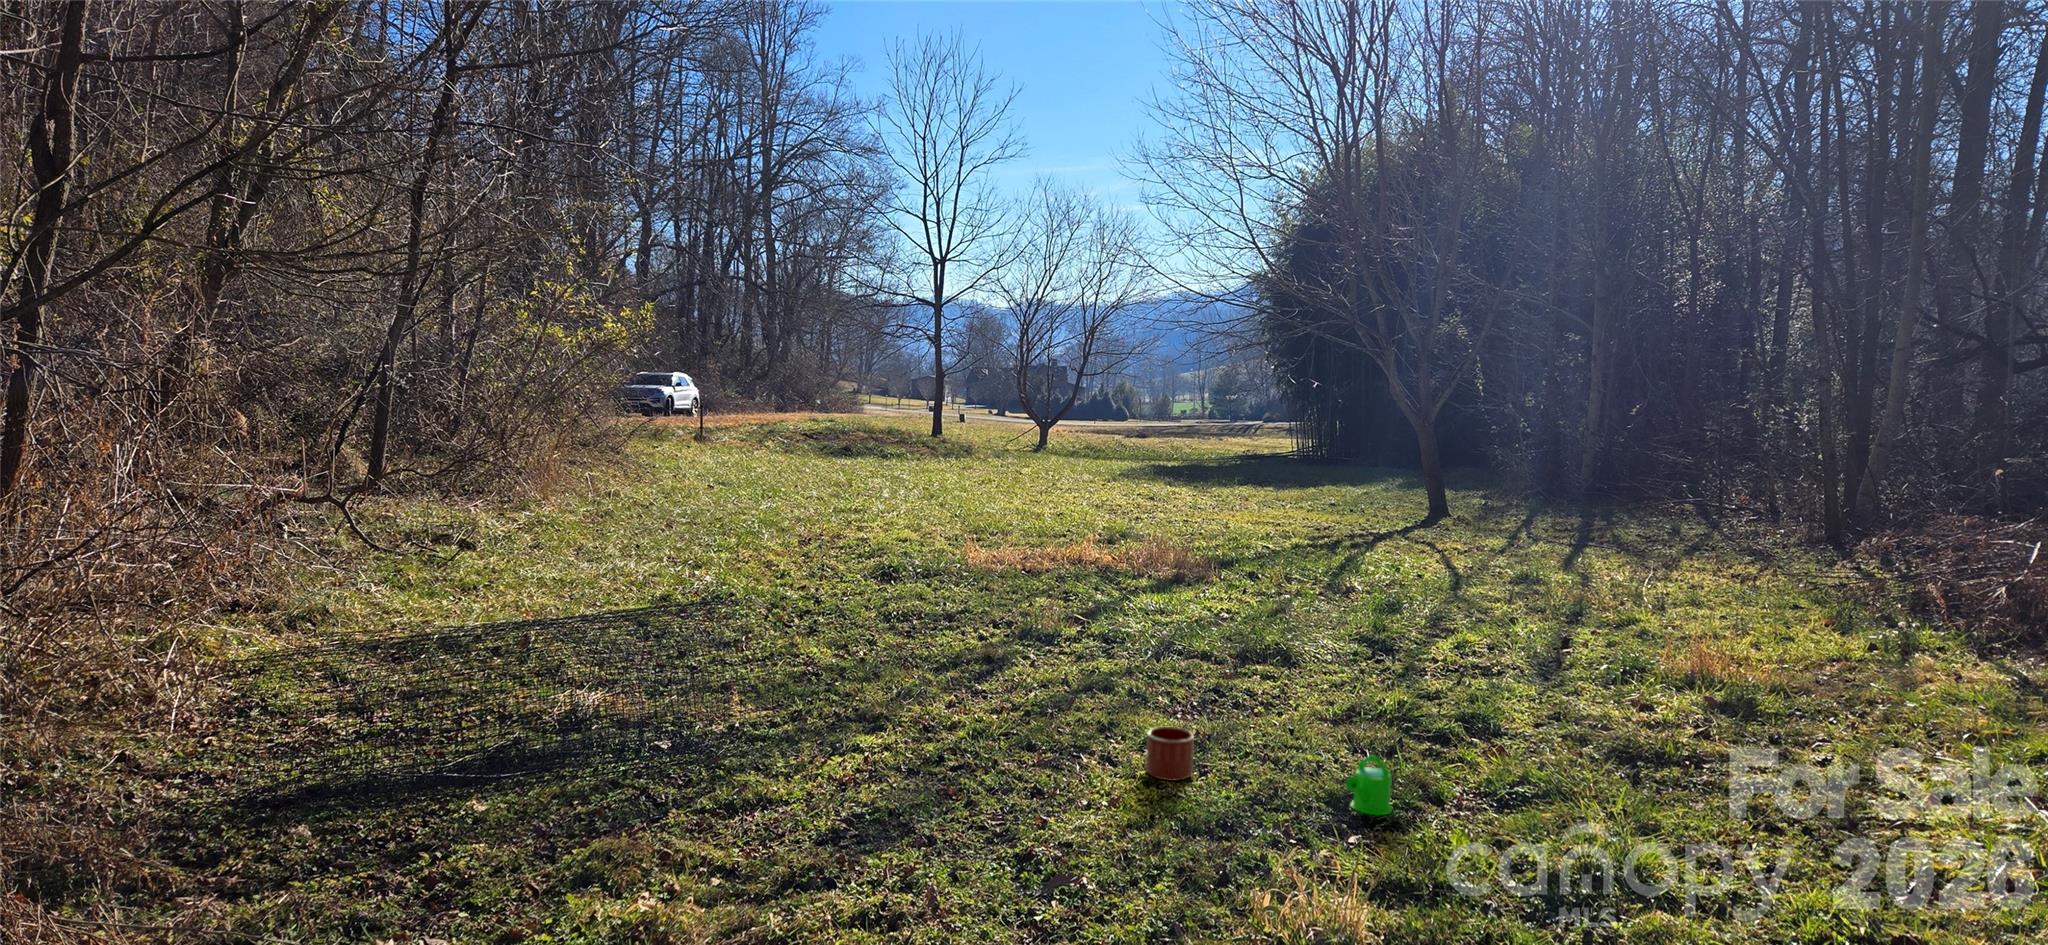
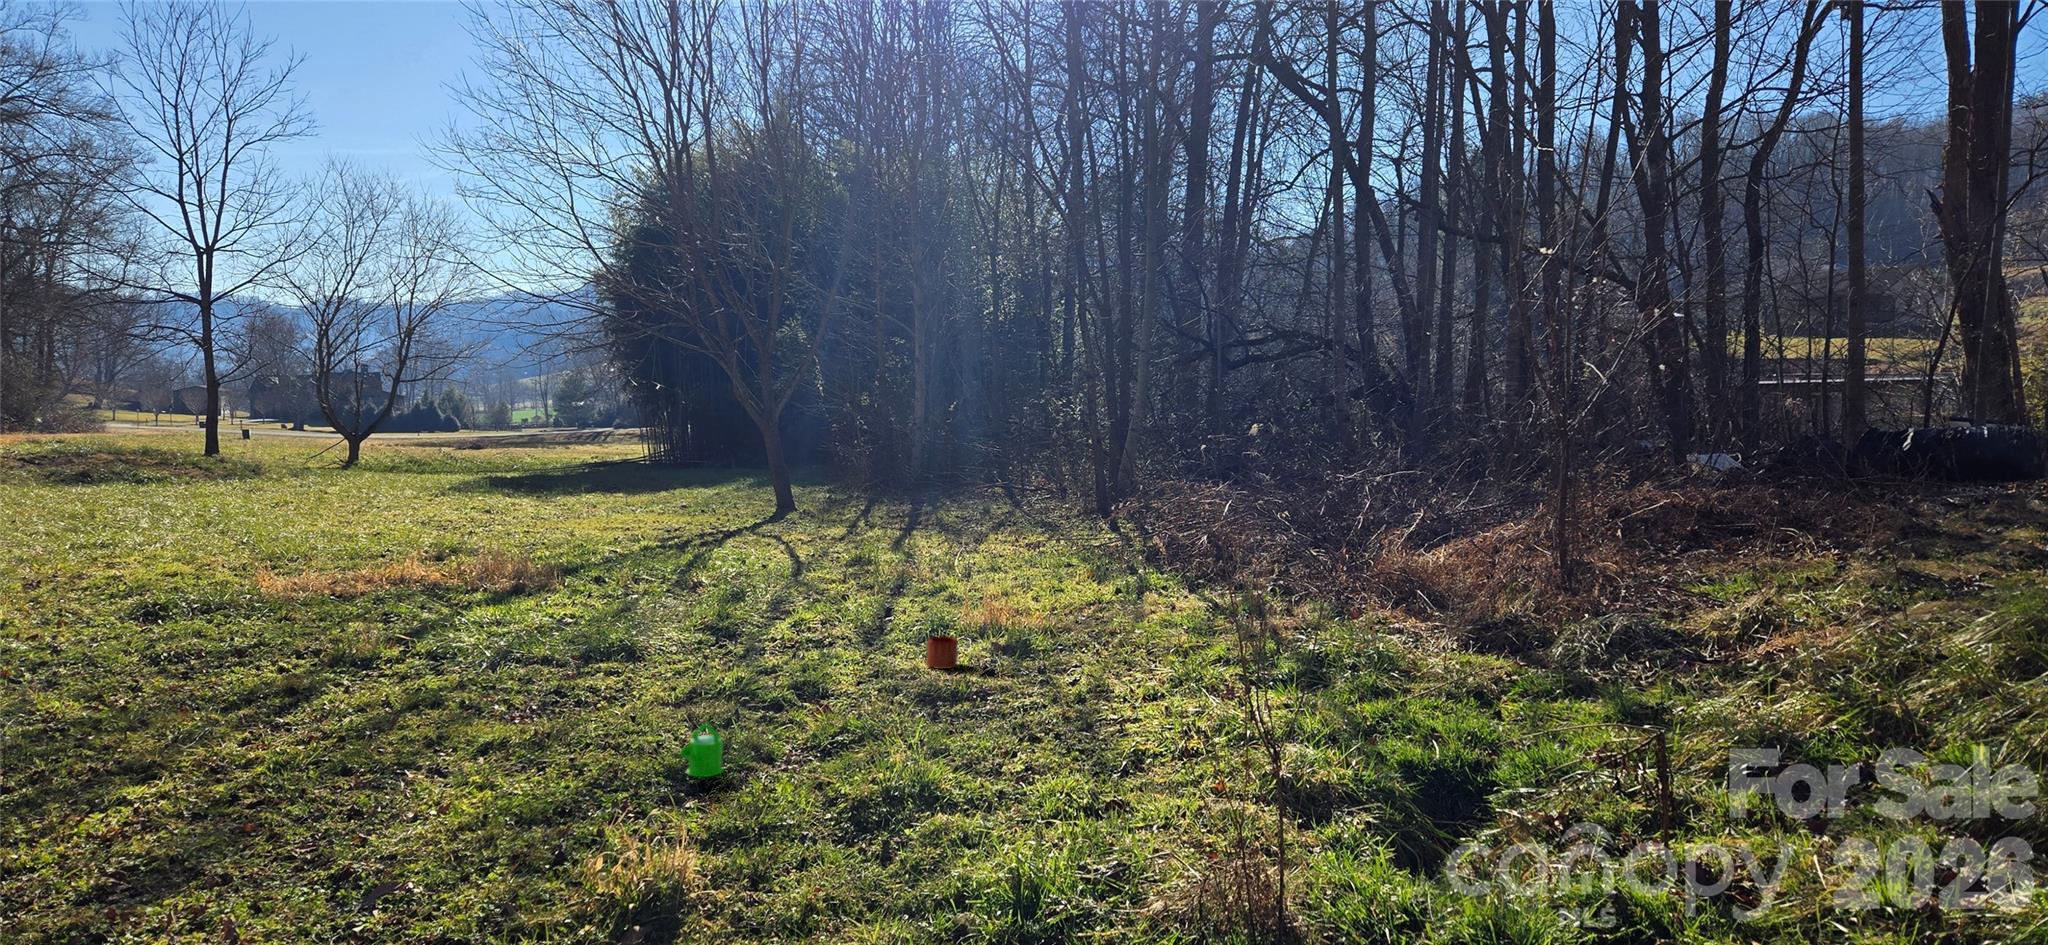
planter: present [1146,727,1194,781] -> present [926,636,958,669]

